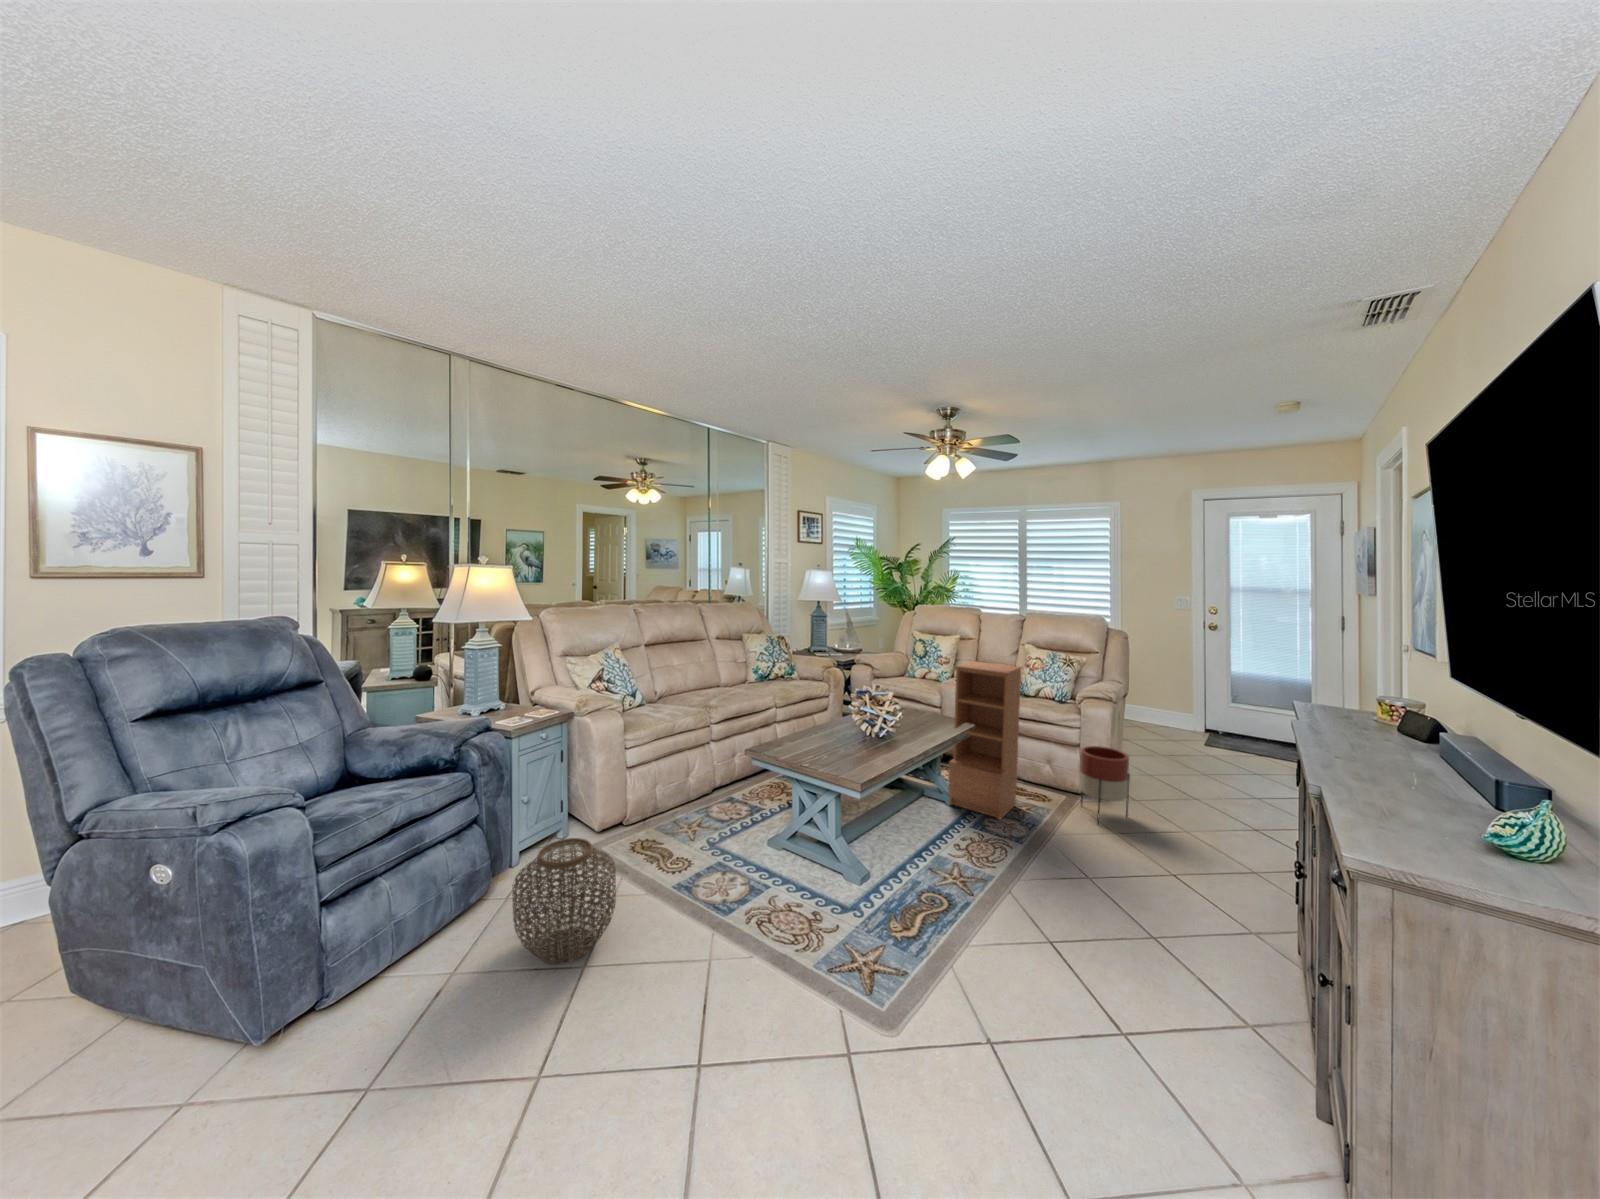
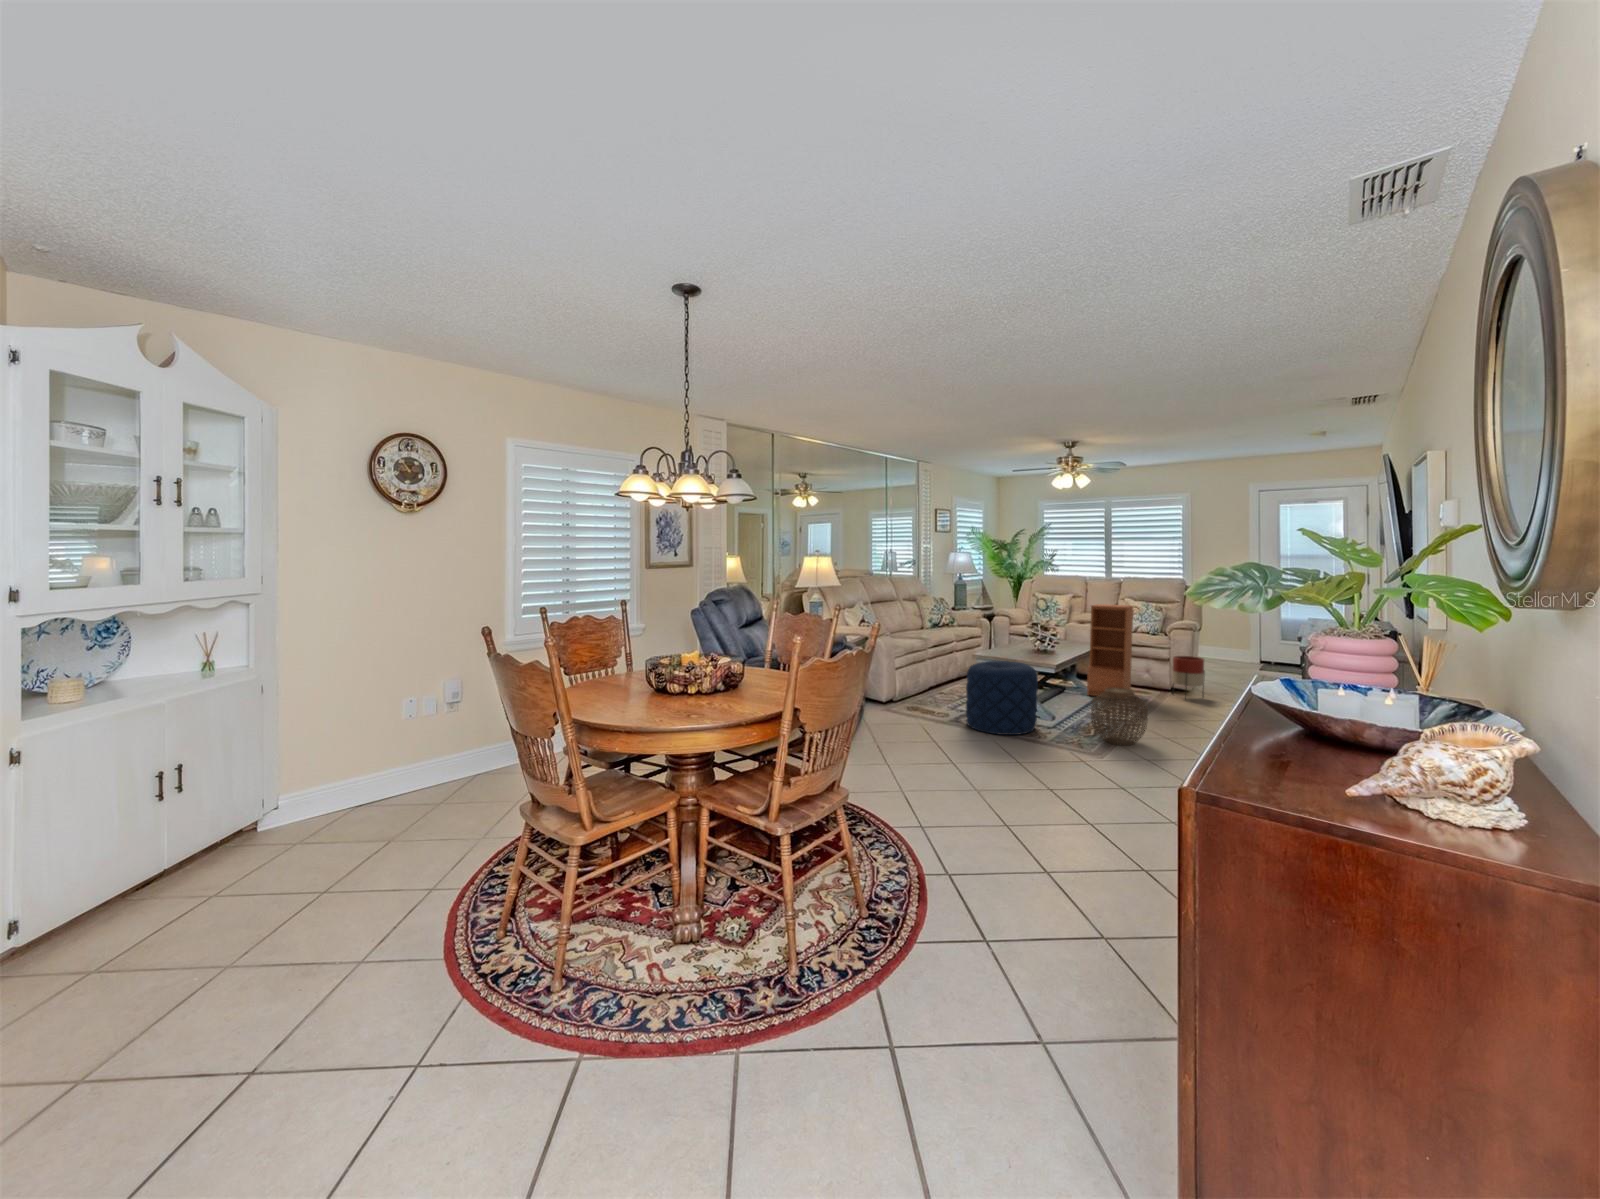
pouf: none [678,781,807,950] -> present [966,661,1038,735]
woven basket: present [512,838,616,963] -> present [1091,688,1148,746]

